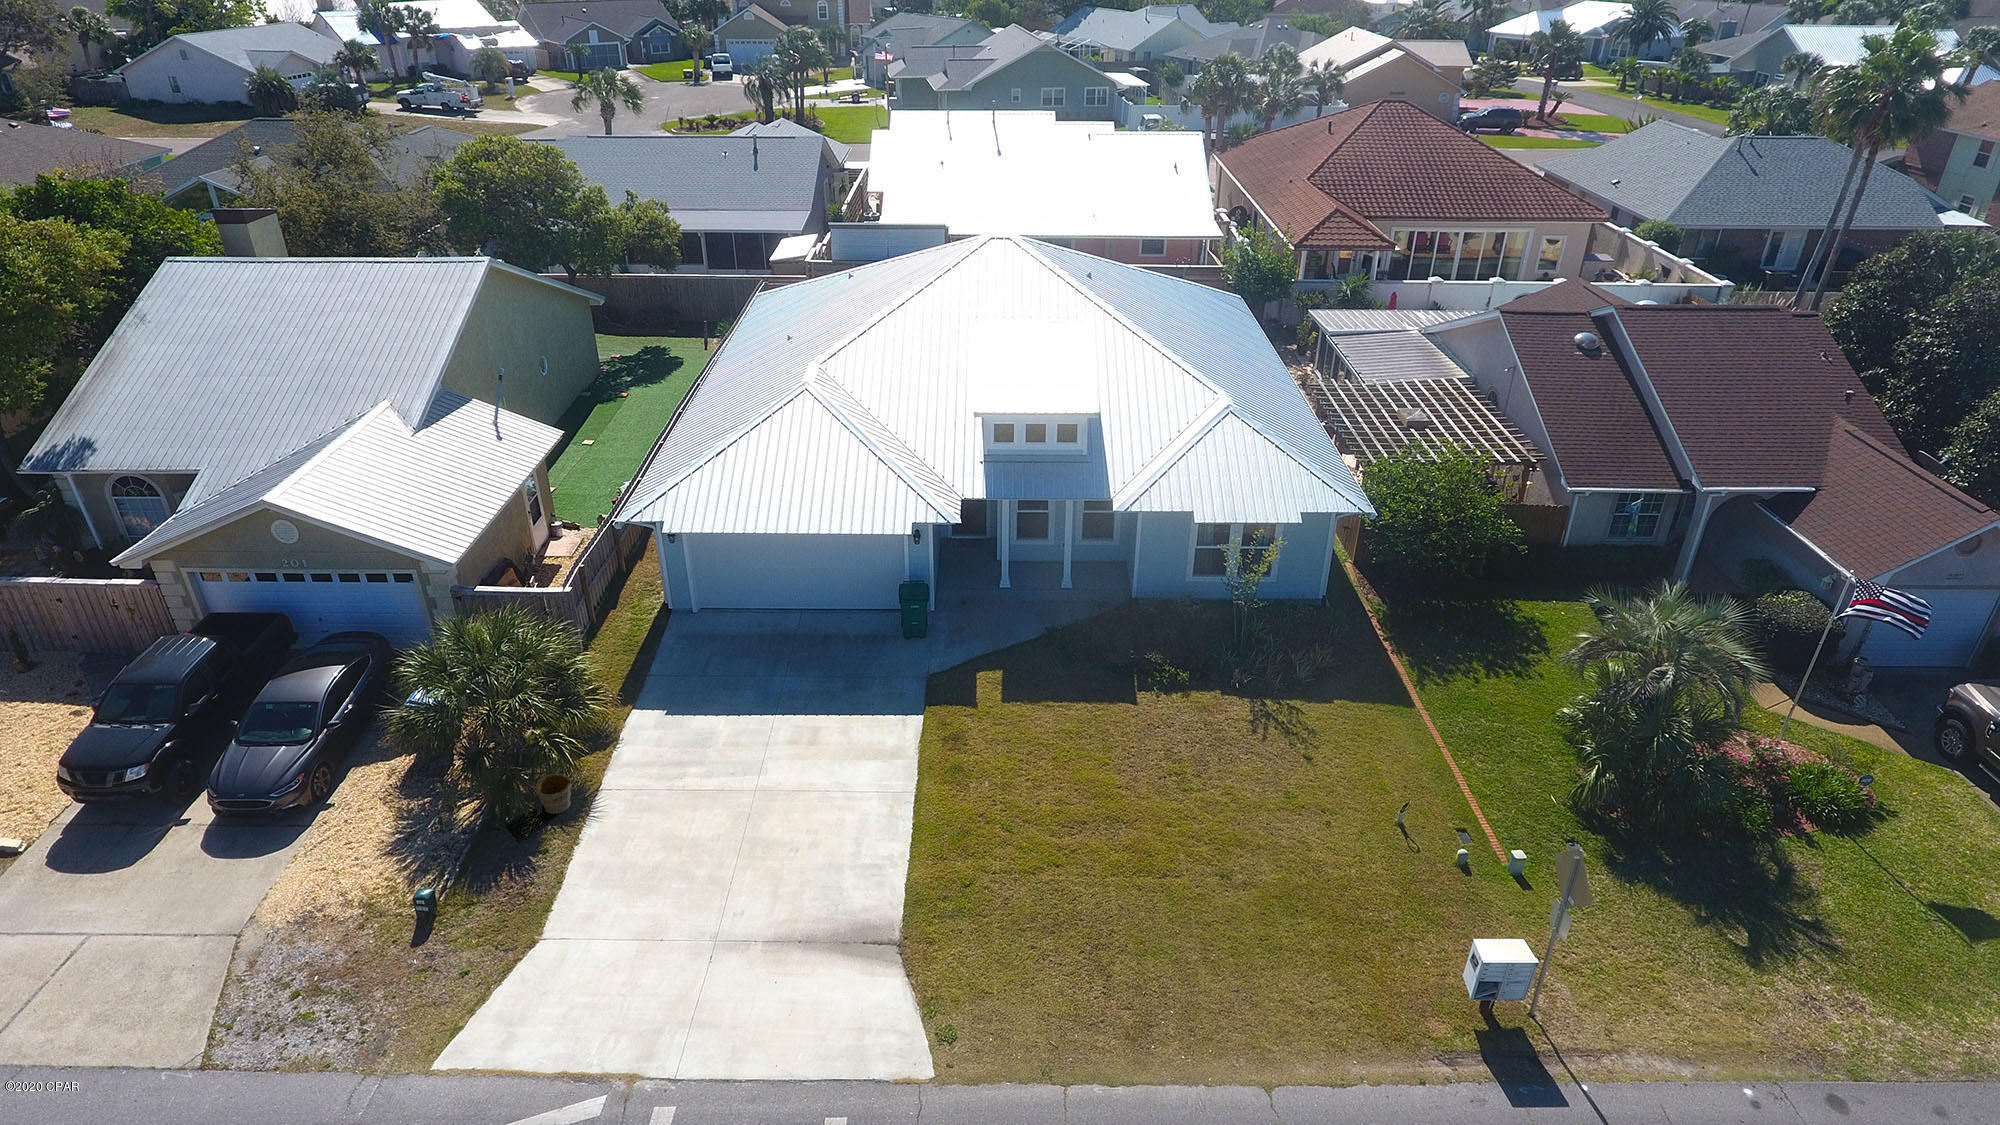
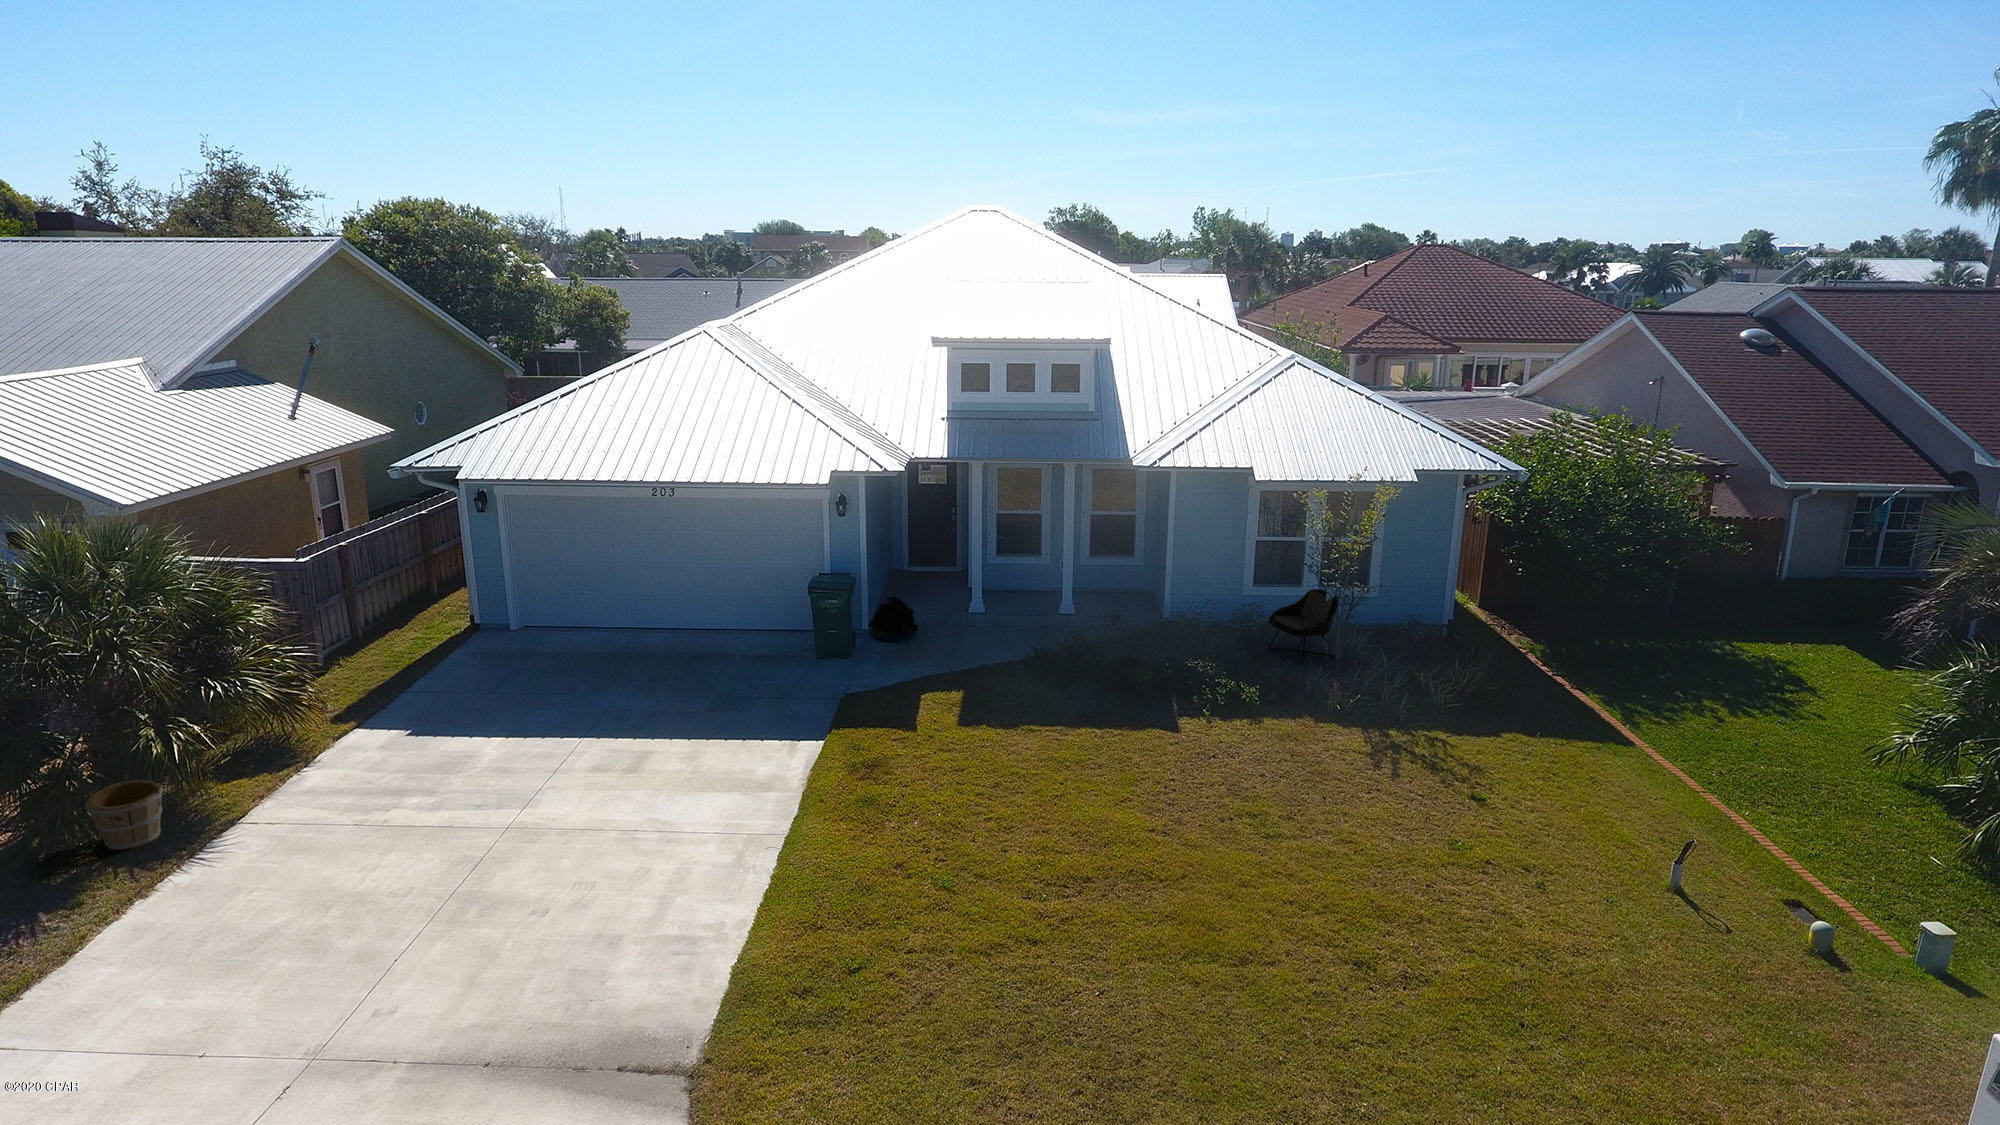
lounge chair: none [1200,585,1247,638] -> present [1268,589,1339,664]
potted plant: none [932,588,966,620] -> present [868,596,918,641]

